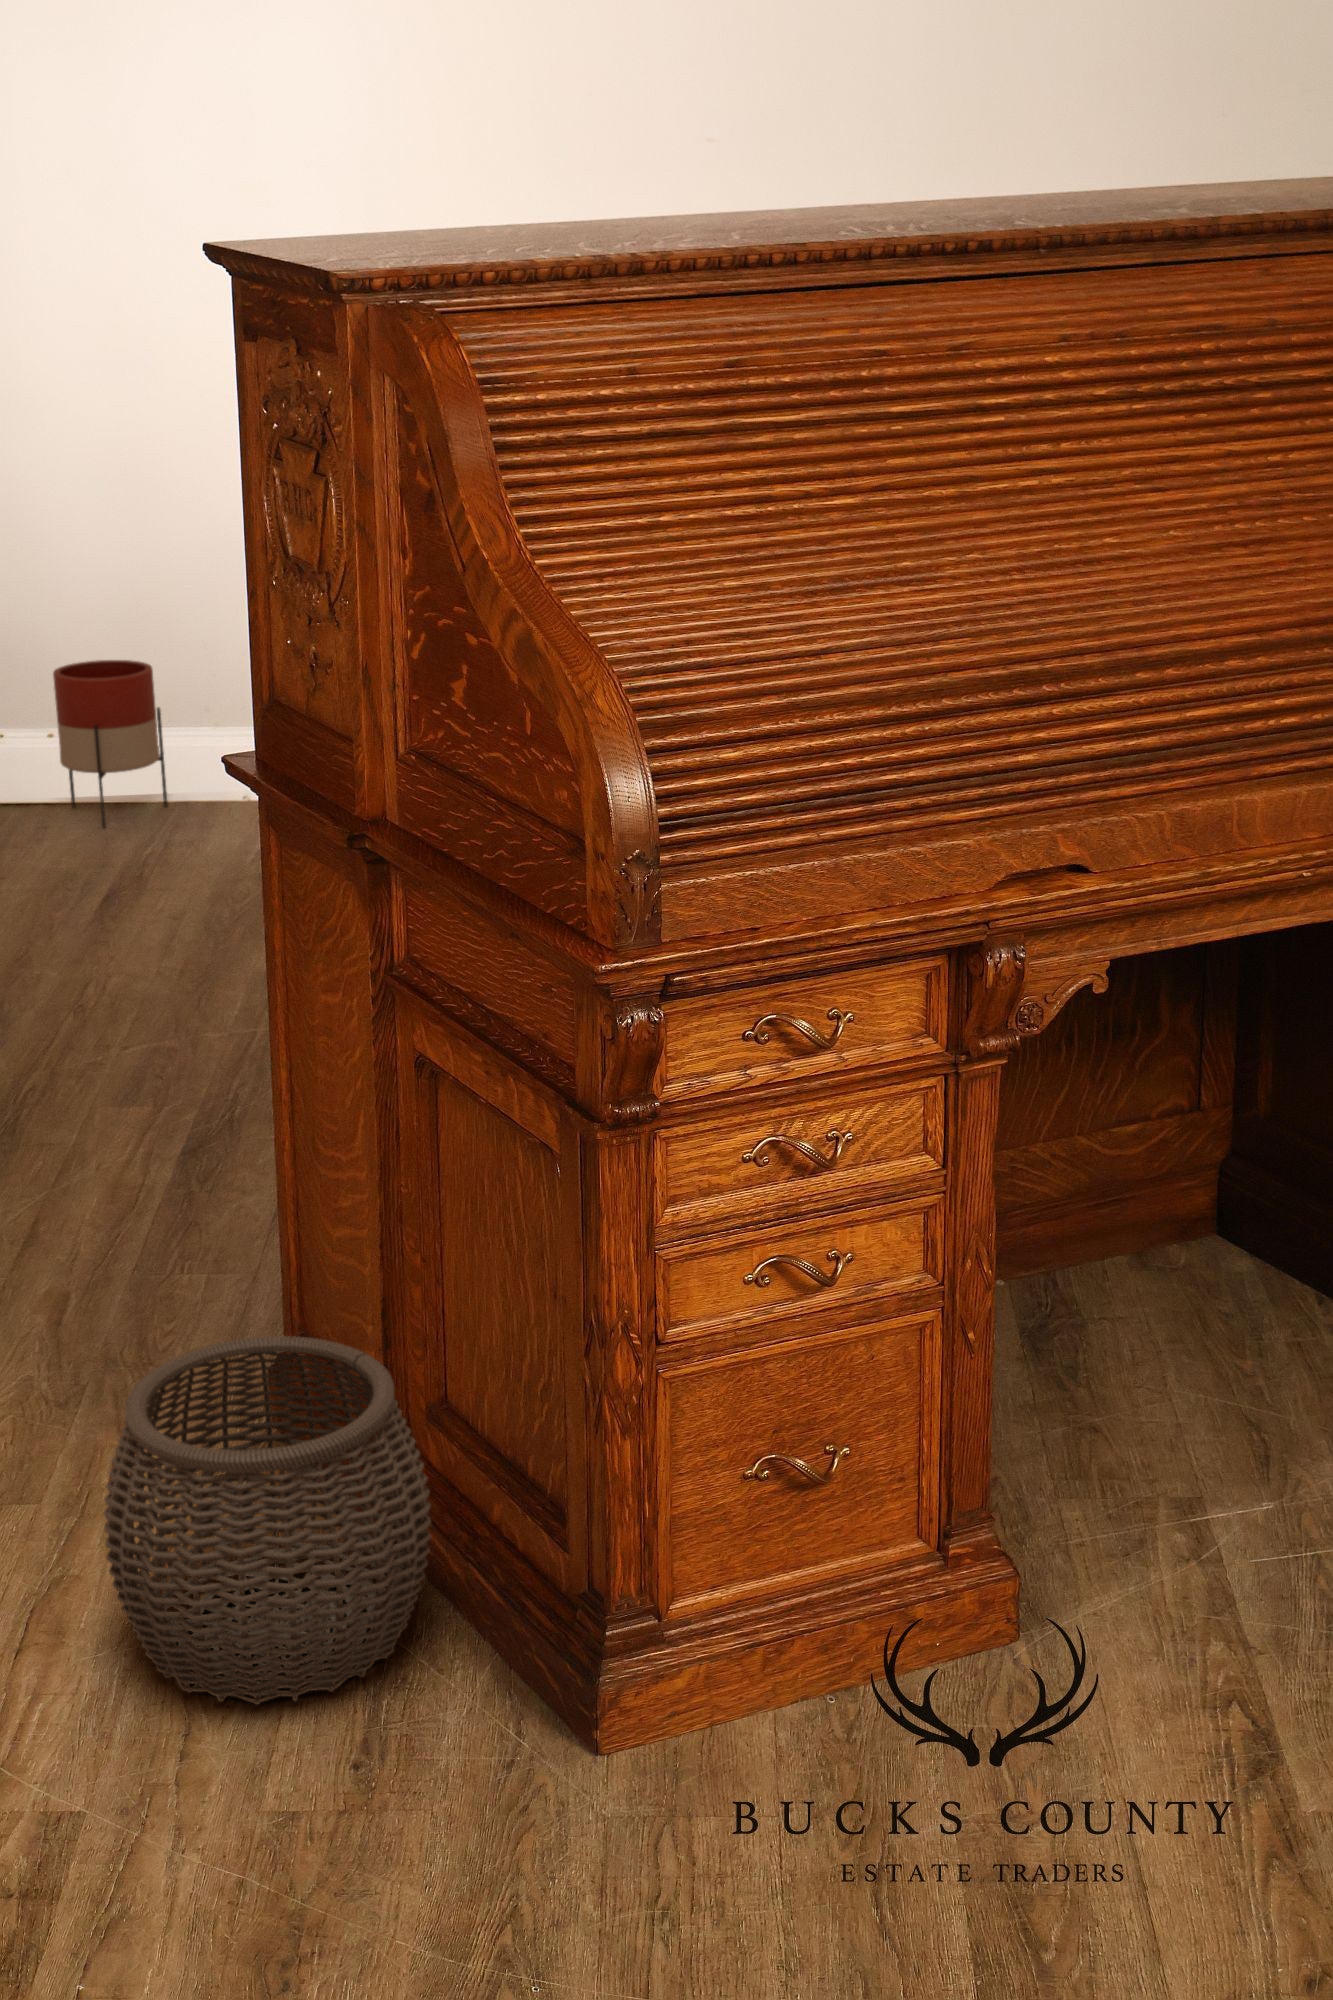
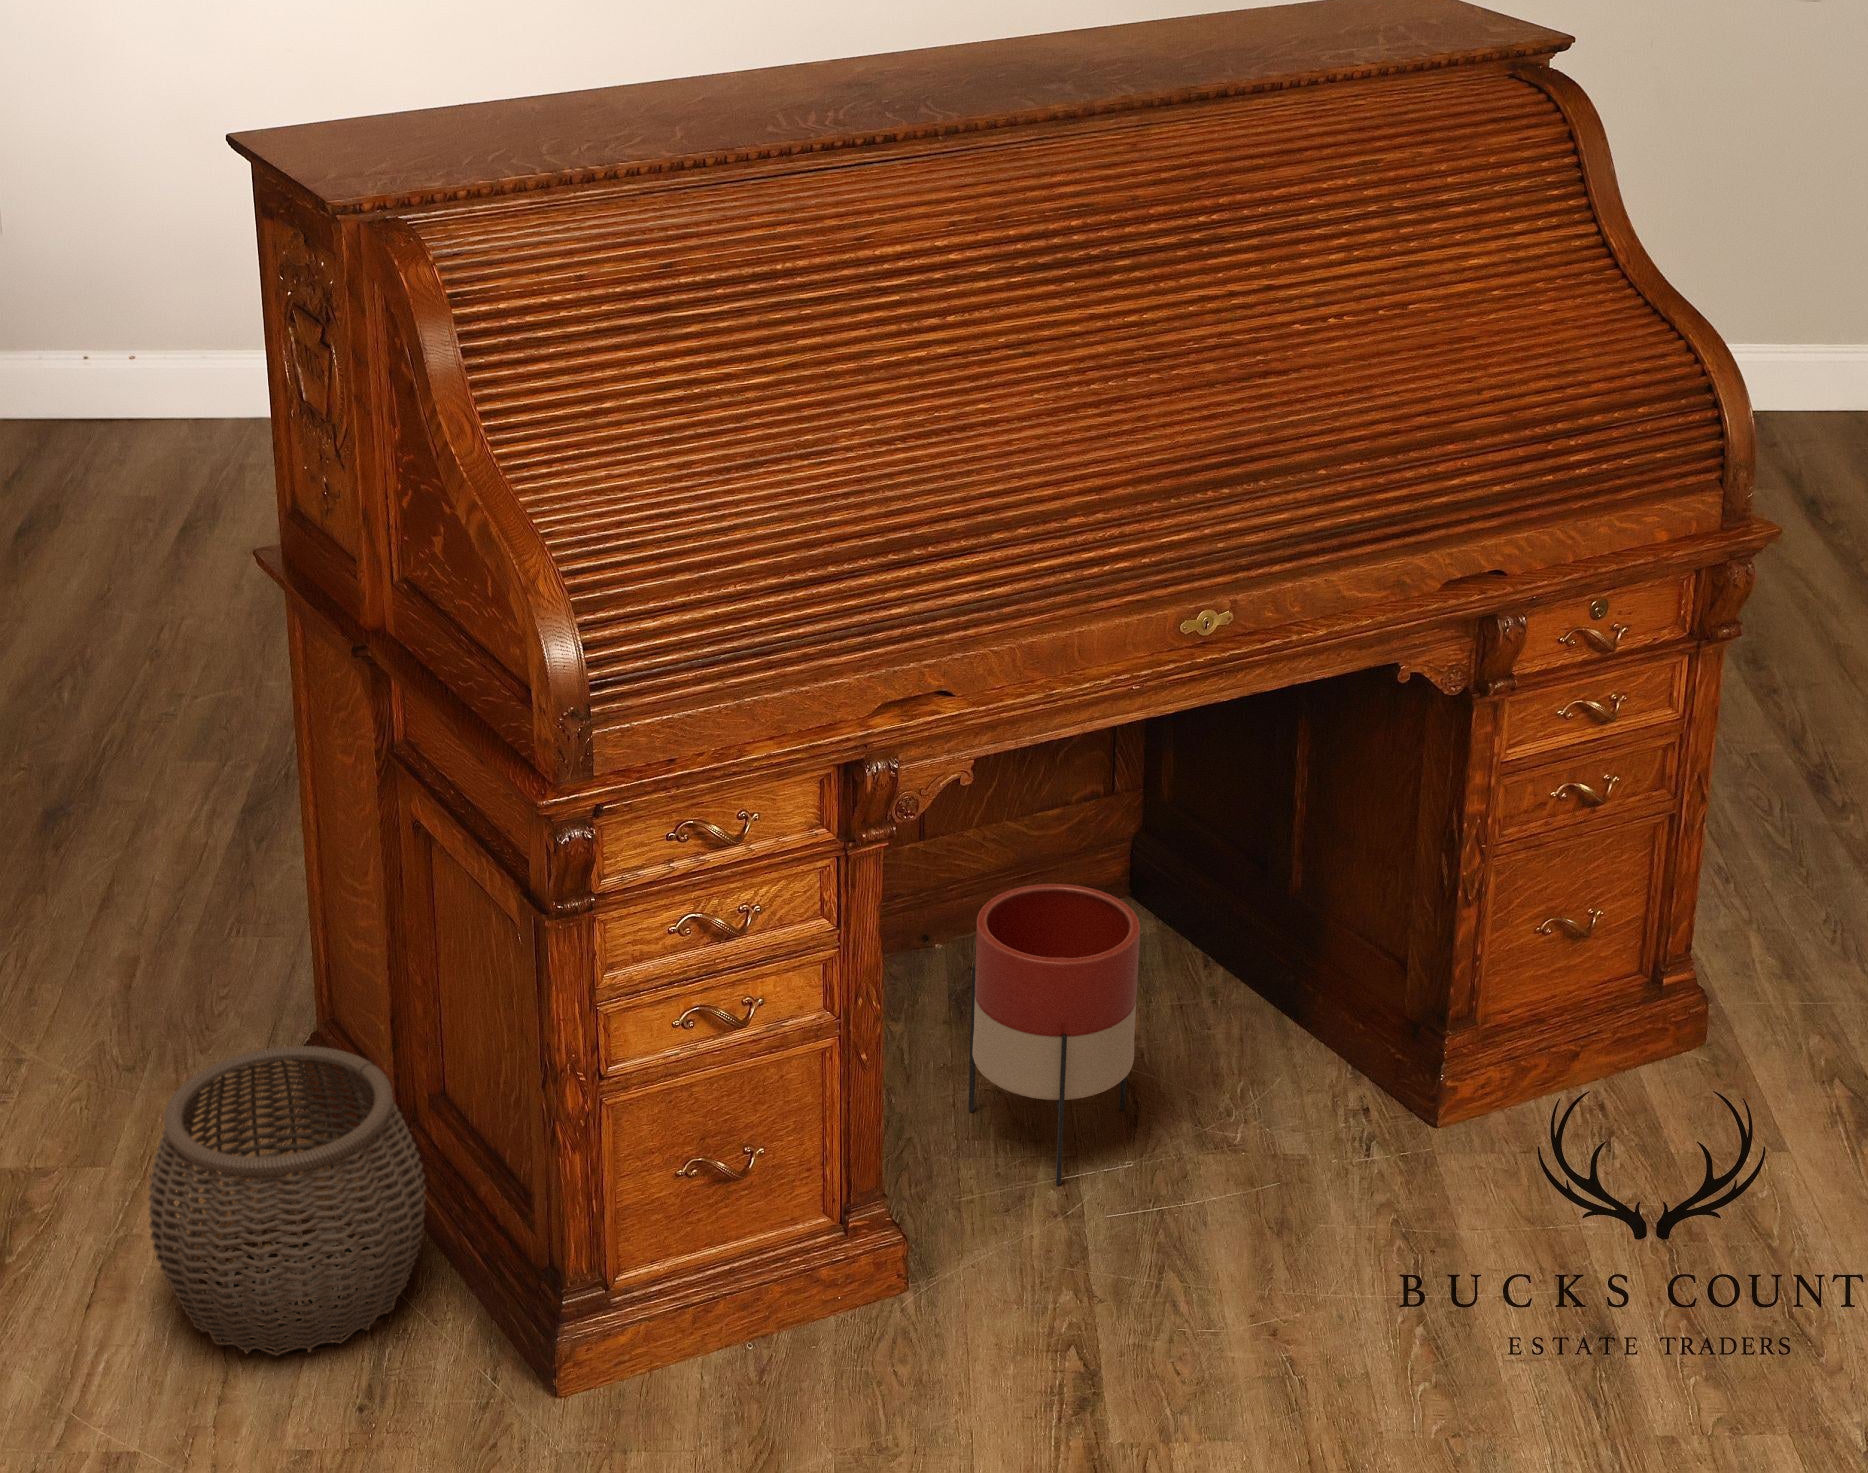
planter: present [53,660,167,827] -> present [968,884,1140,1185]

